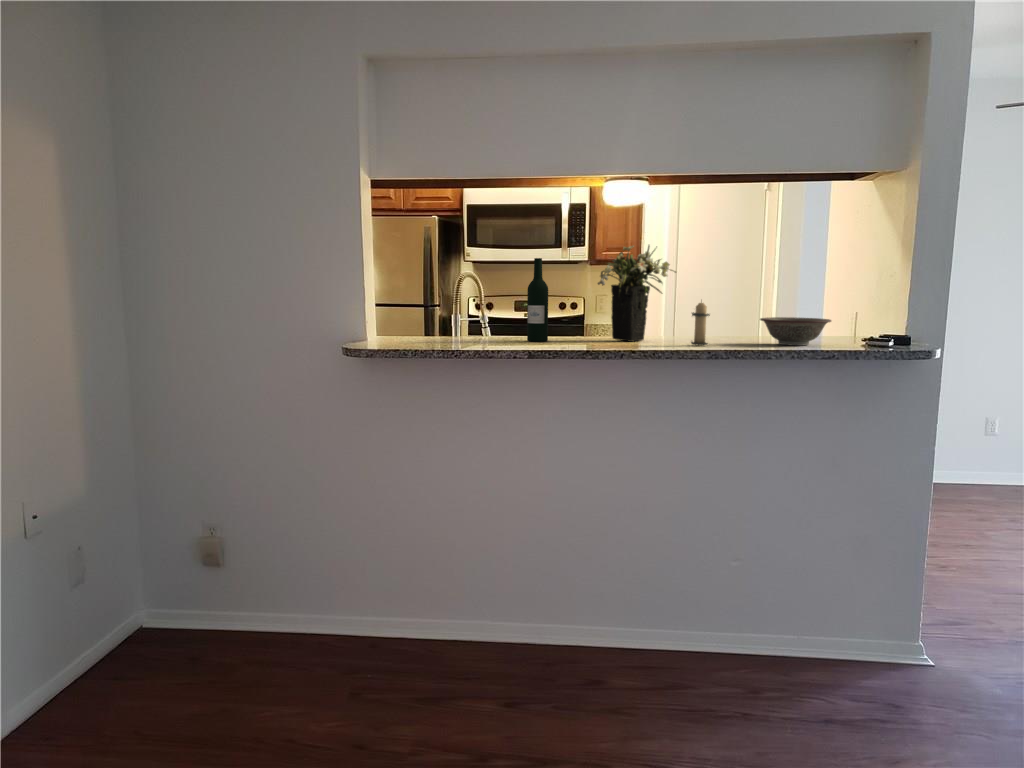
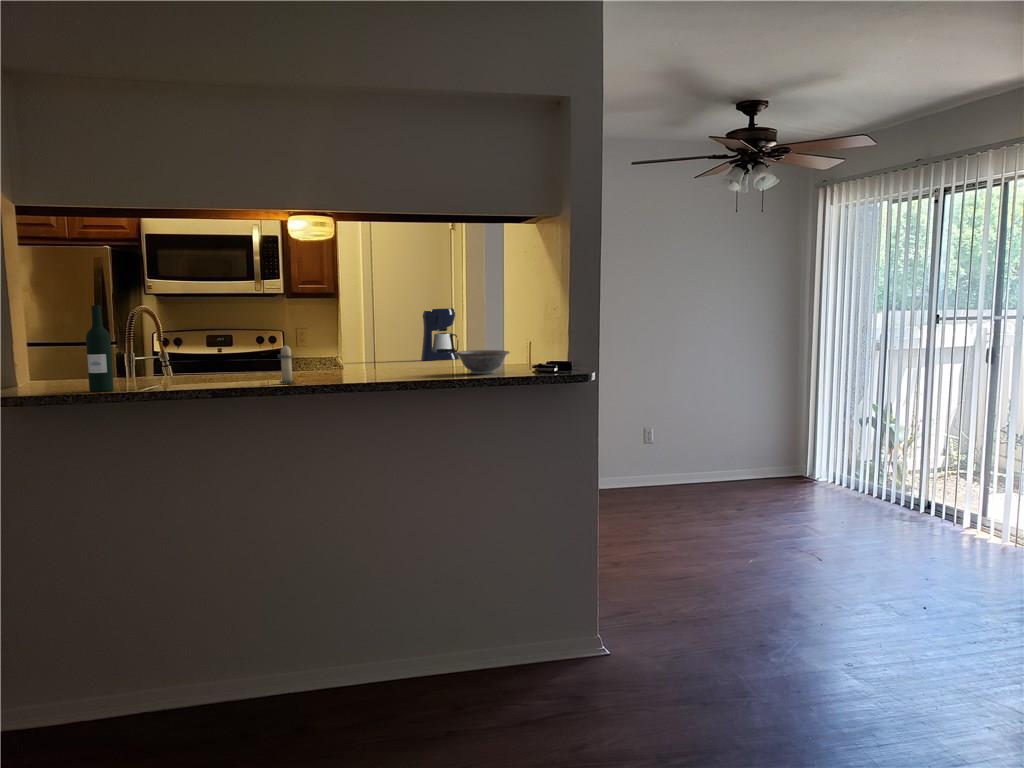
flower arrangement: present [598,245,676,342] -> none [309,289,383,378]
wine bottle: present [527,258,548,342] -> present [86,305,114,392]
coffee maker: none [720,279,762,333] -> present [421,308,459,361]
candle: present [691,302,710,345] -> present [278,345,294,384]

